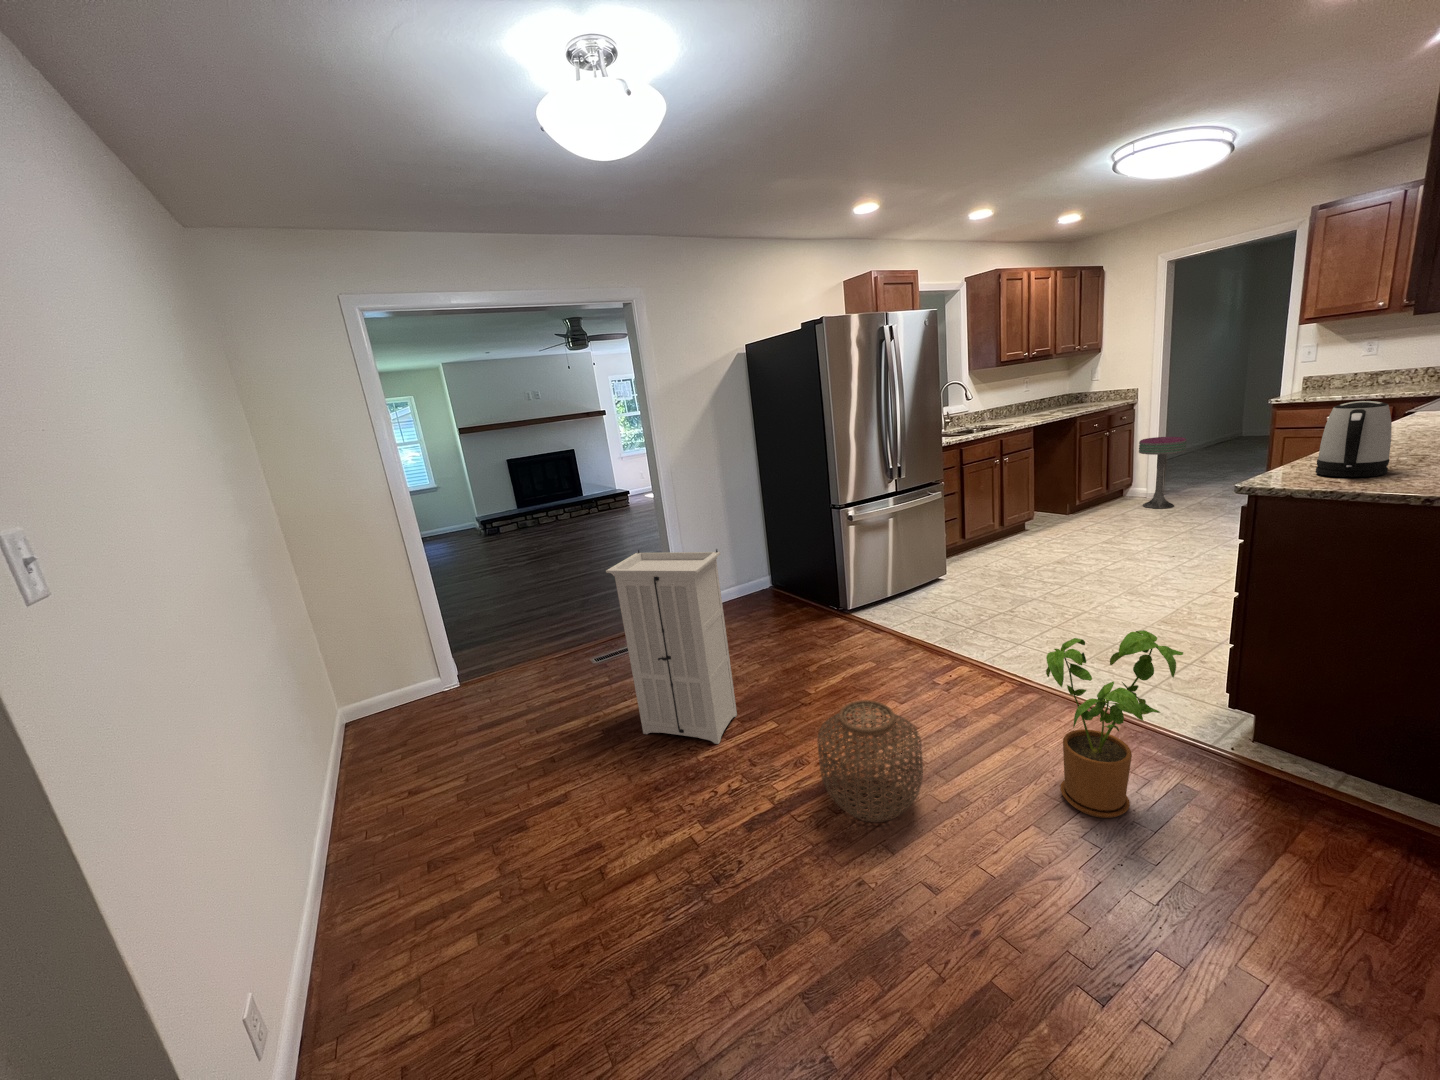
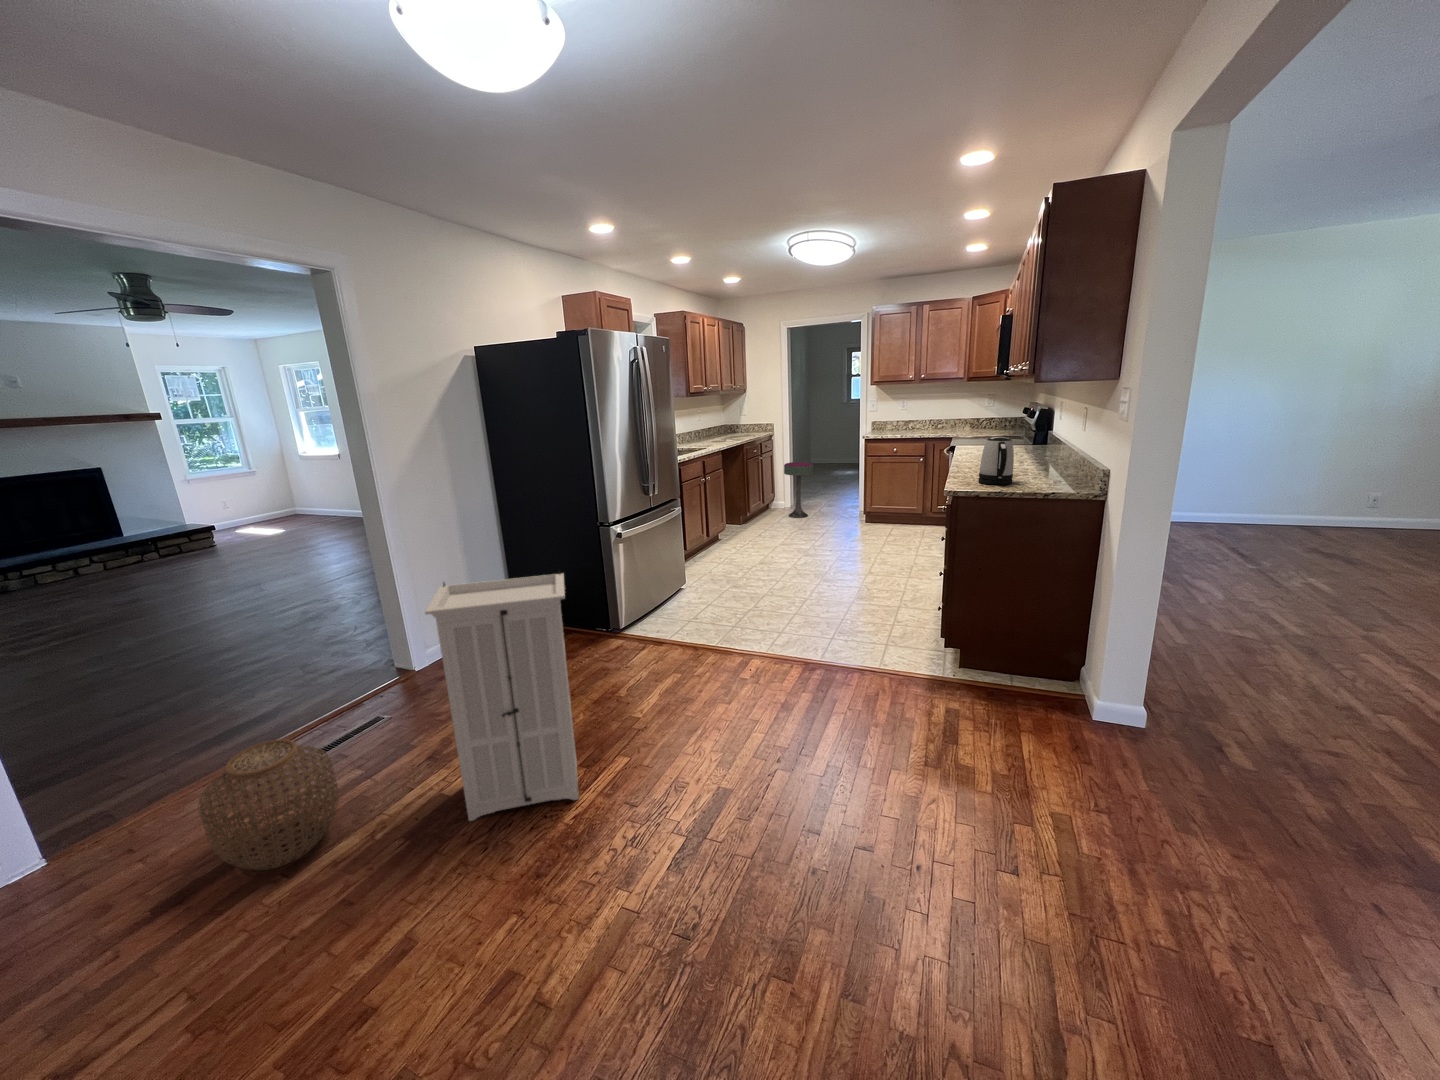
house plant: present [1046,630,1183,818] -> none [873,597,966,748]
woven basket: present [818,700,923,822] -> present [199,739,339,870]

